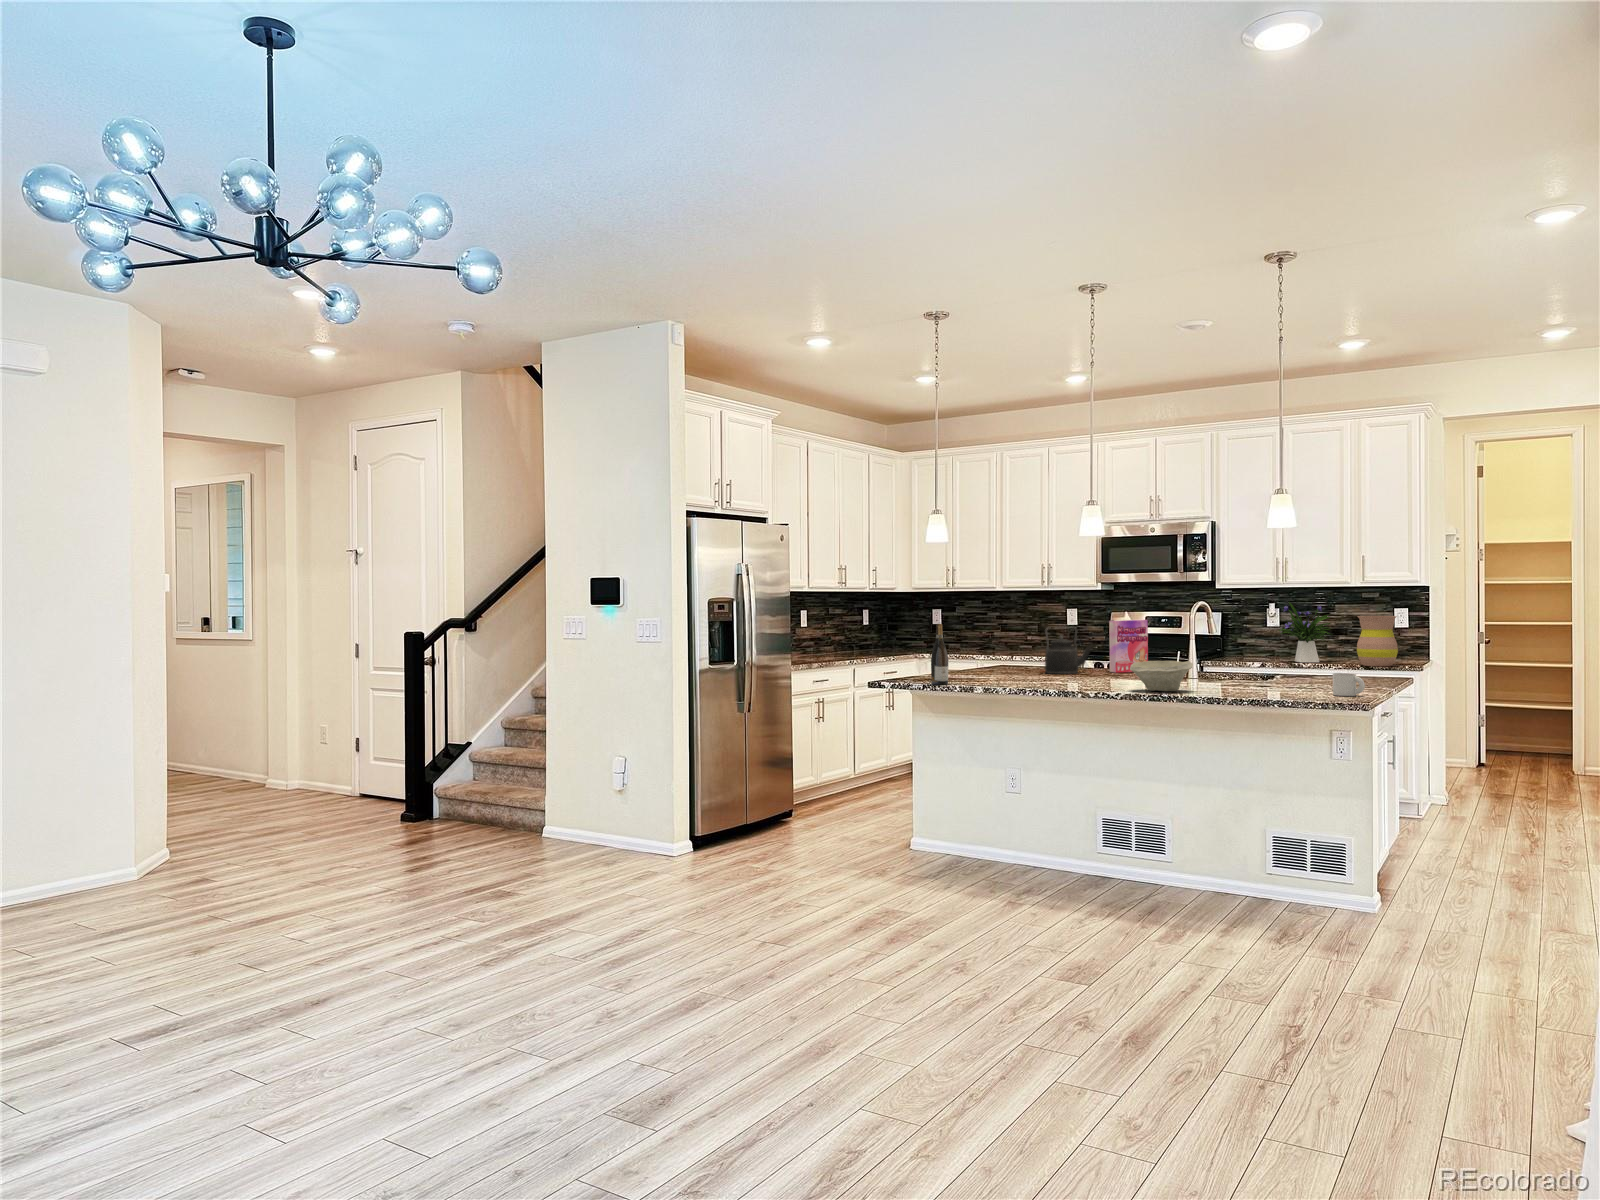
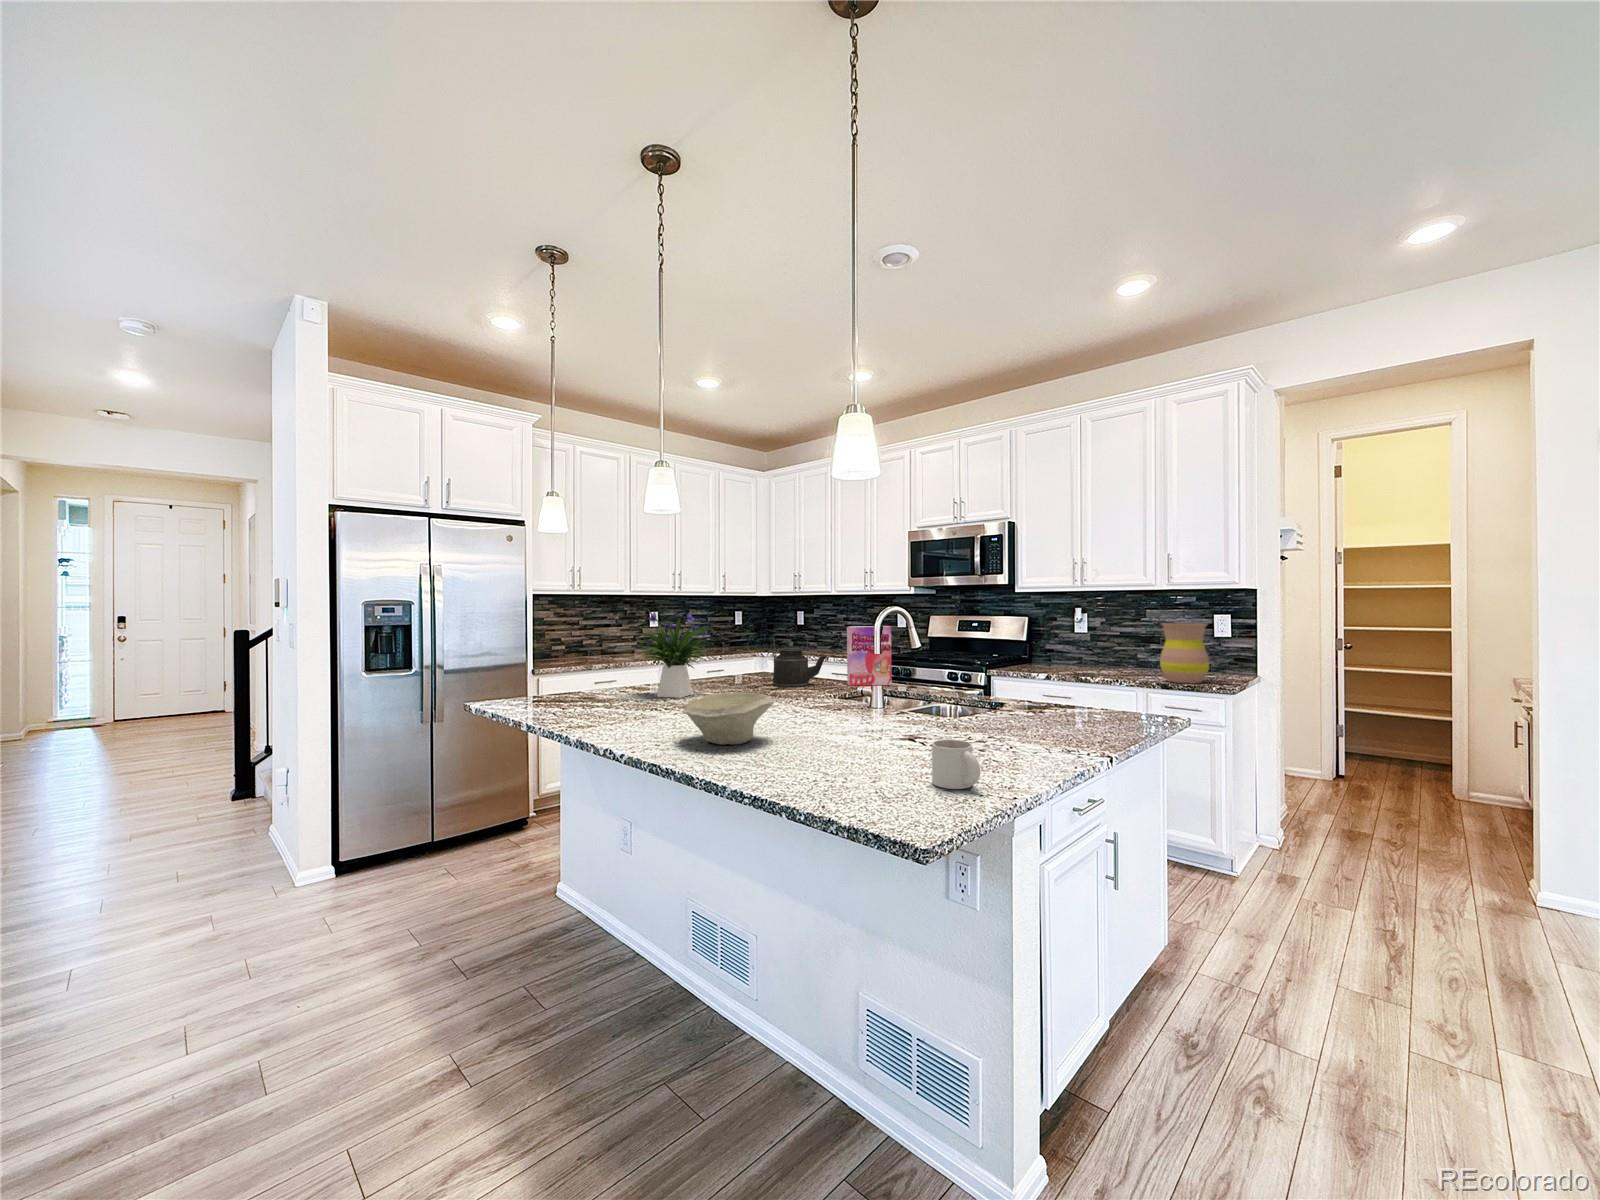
flower arrangement: present [1279,602,1330,662] -> present [638,608,713,698]
wine bottle: present [931,624,948,685] -> none [549,632,571,707]

